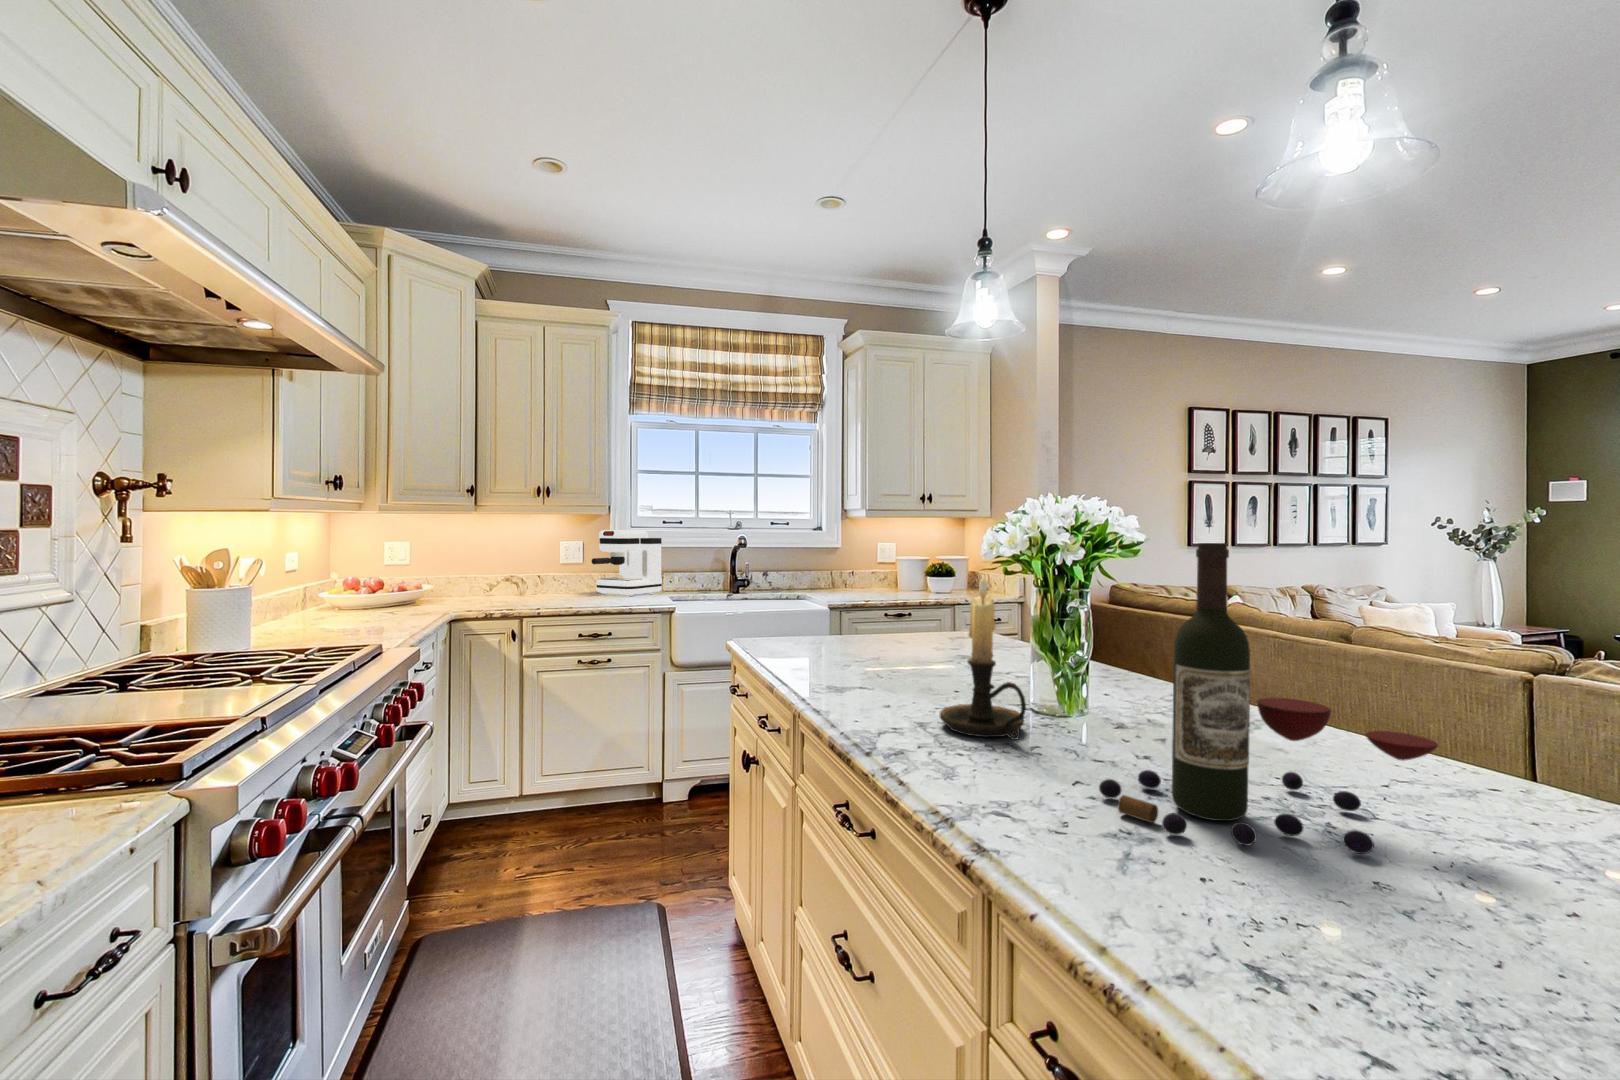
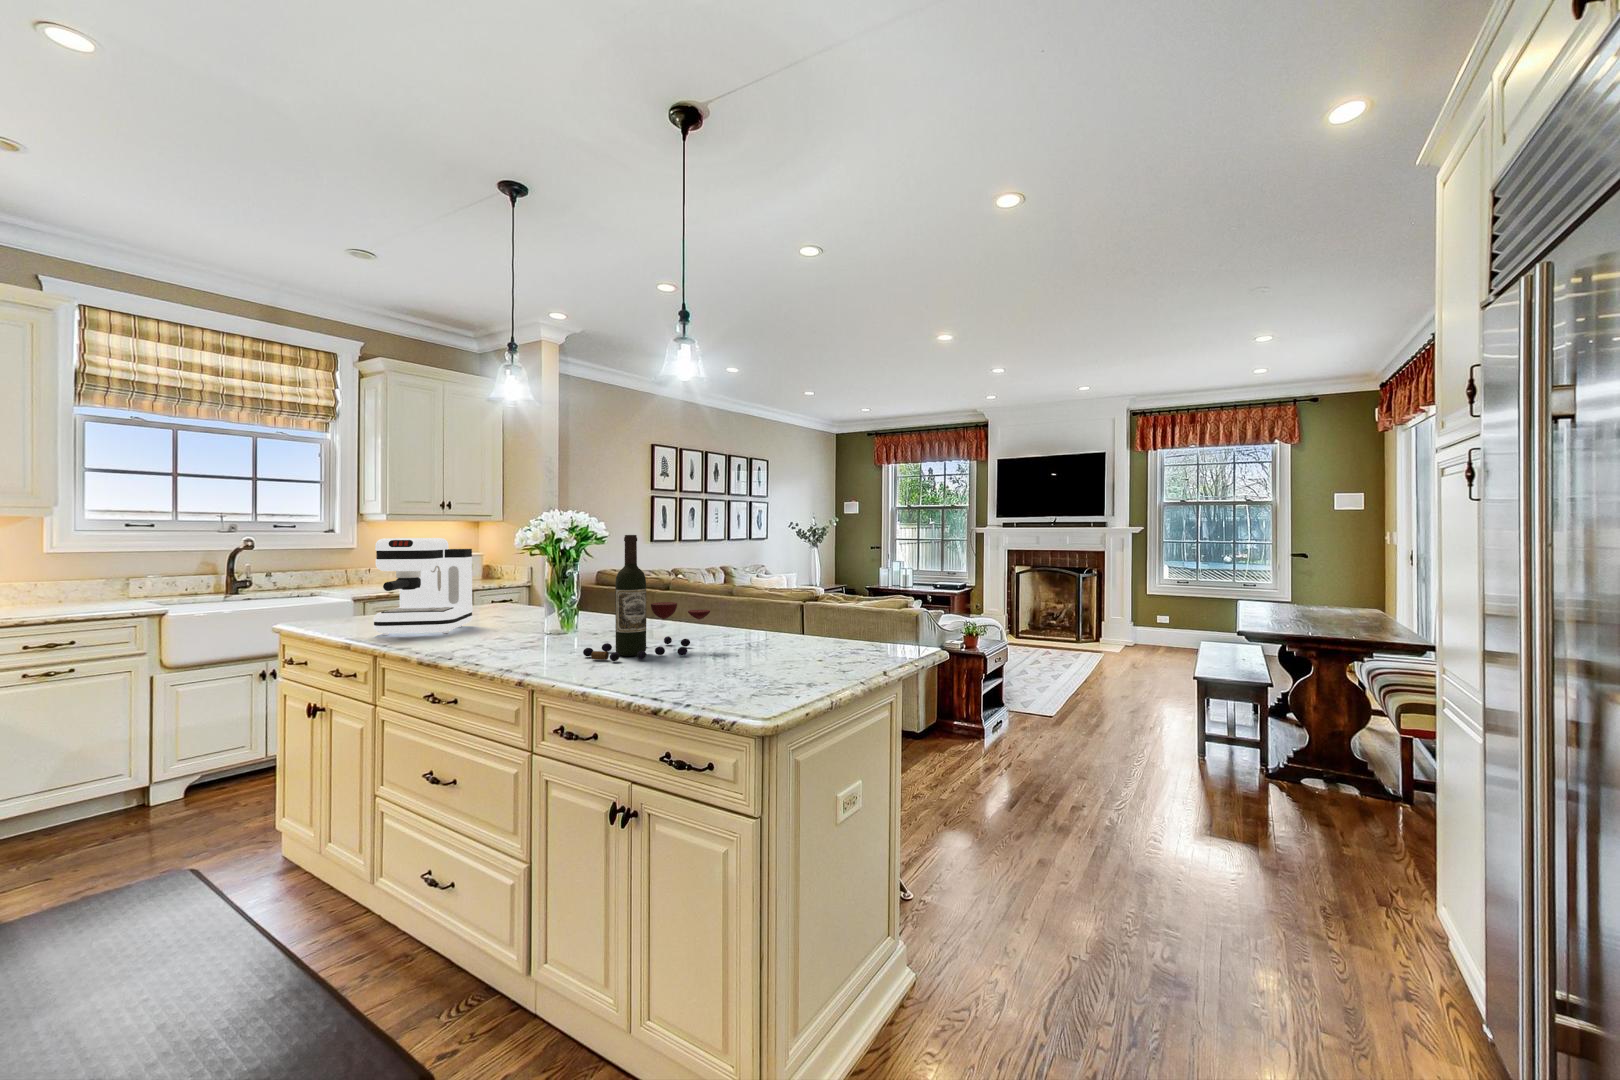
coffee maker: present [591,530,662,596] -> present [373,538,473,635]
candle holder: present [940,575,1026,740] -> none [491,555,545,648]

